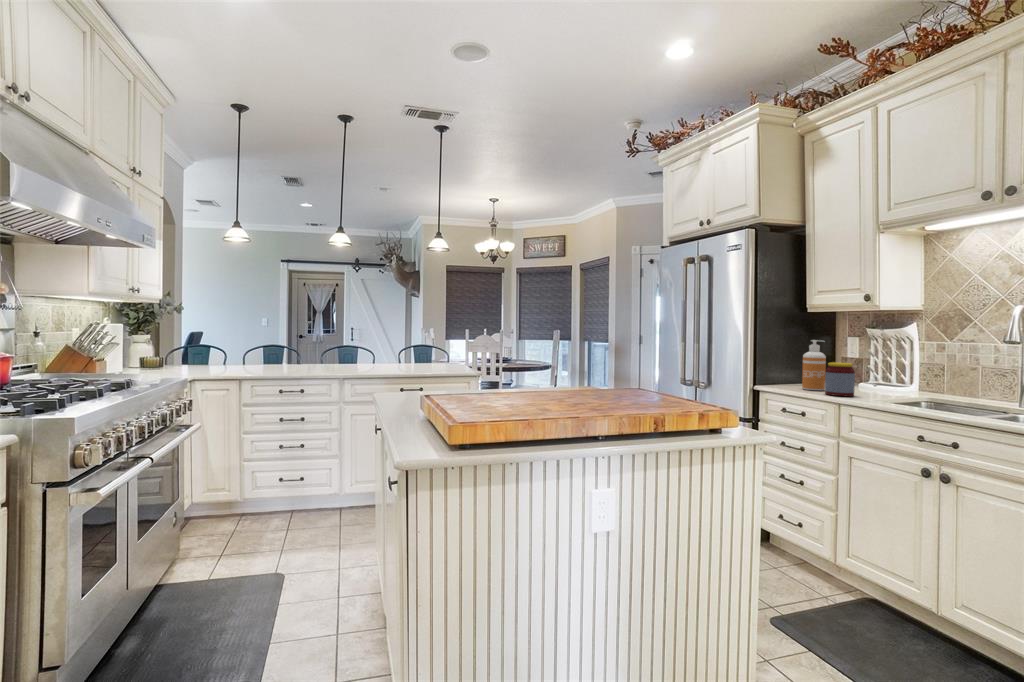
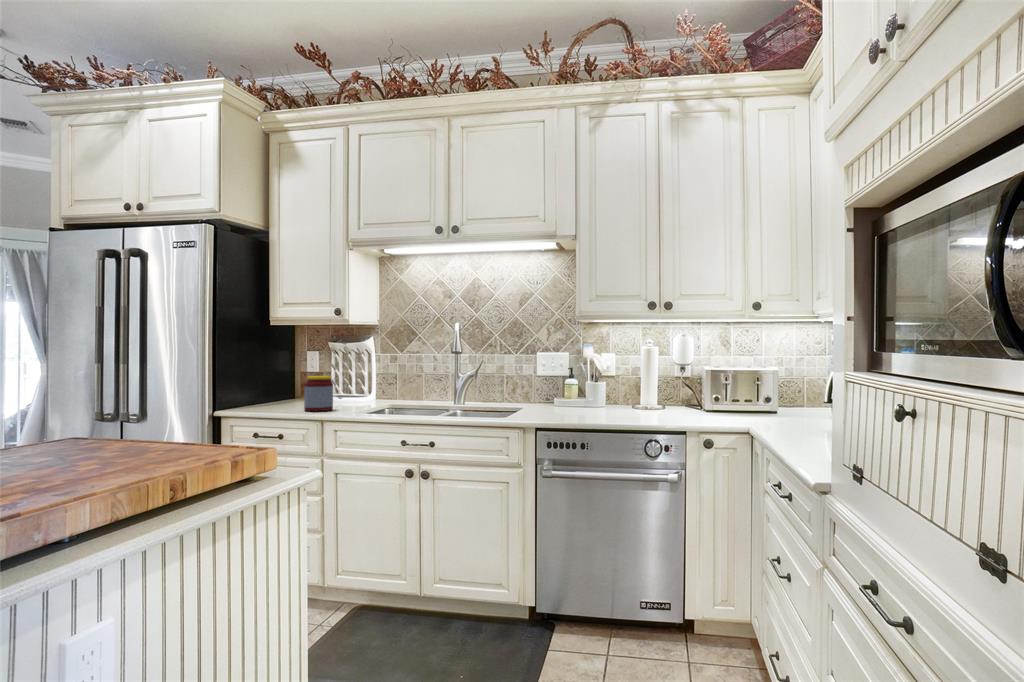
soap dispenser: present [802,340,826,390] -> none [275,353,300,409]

